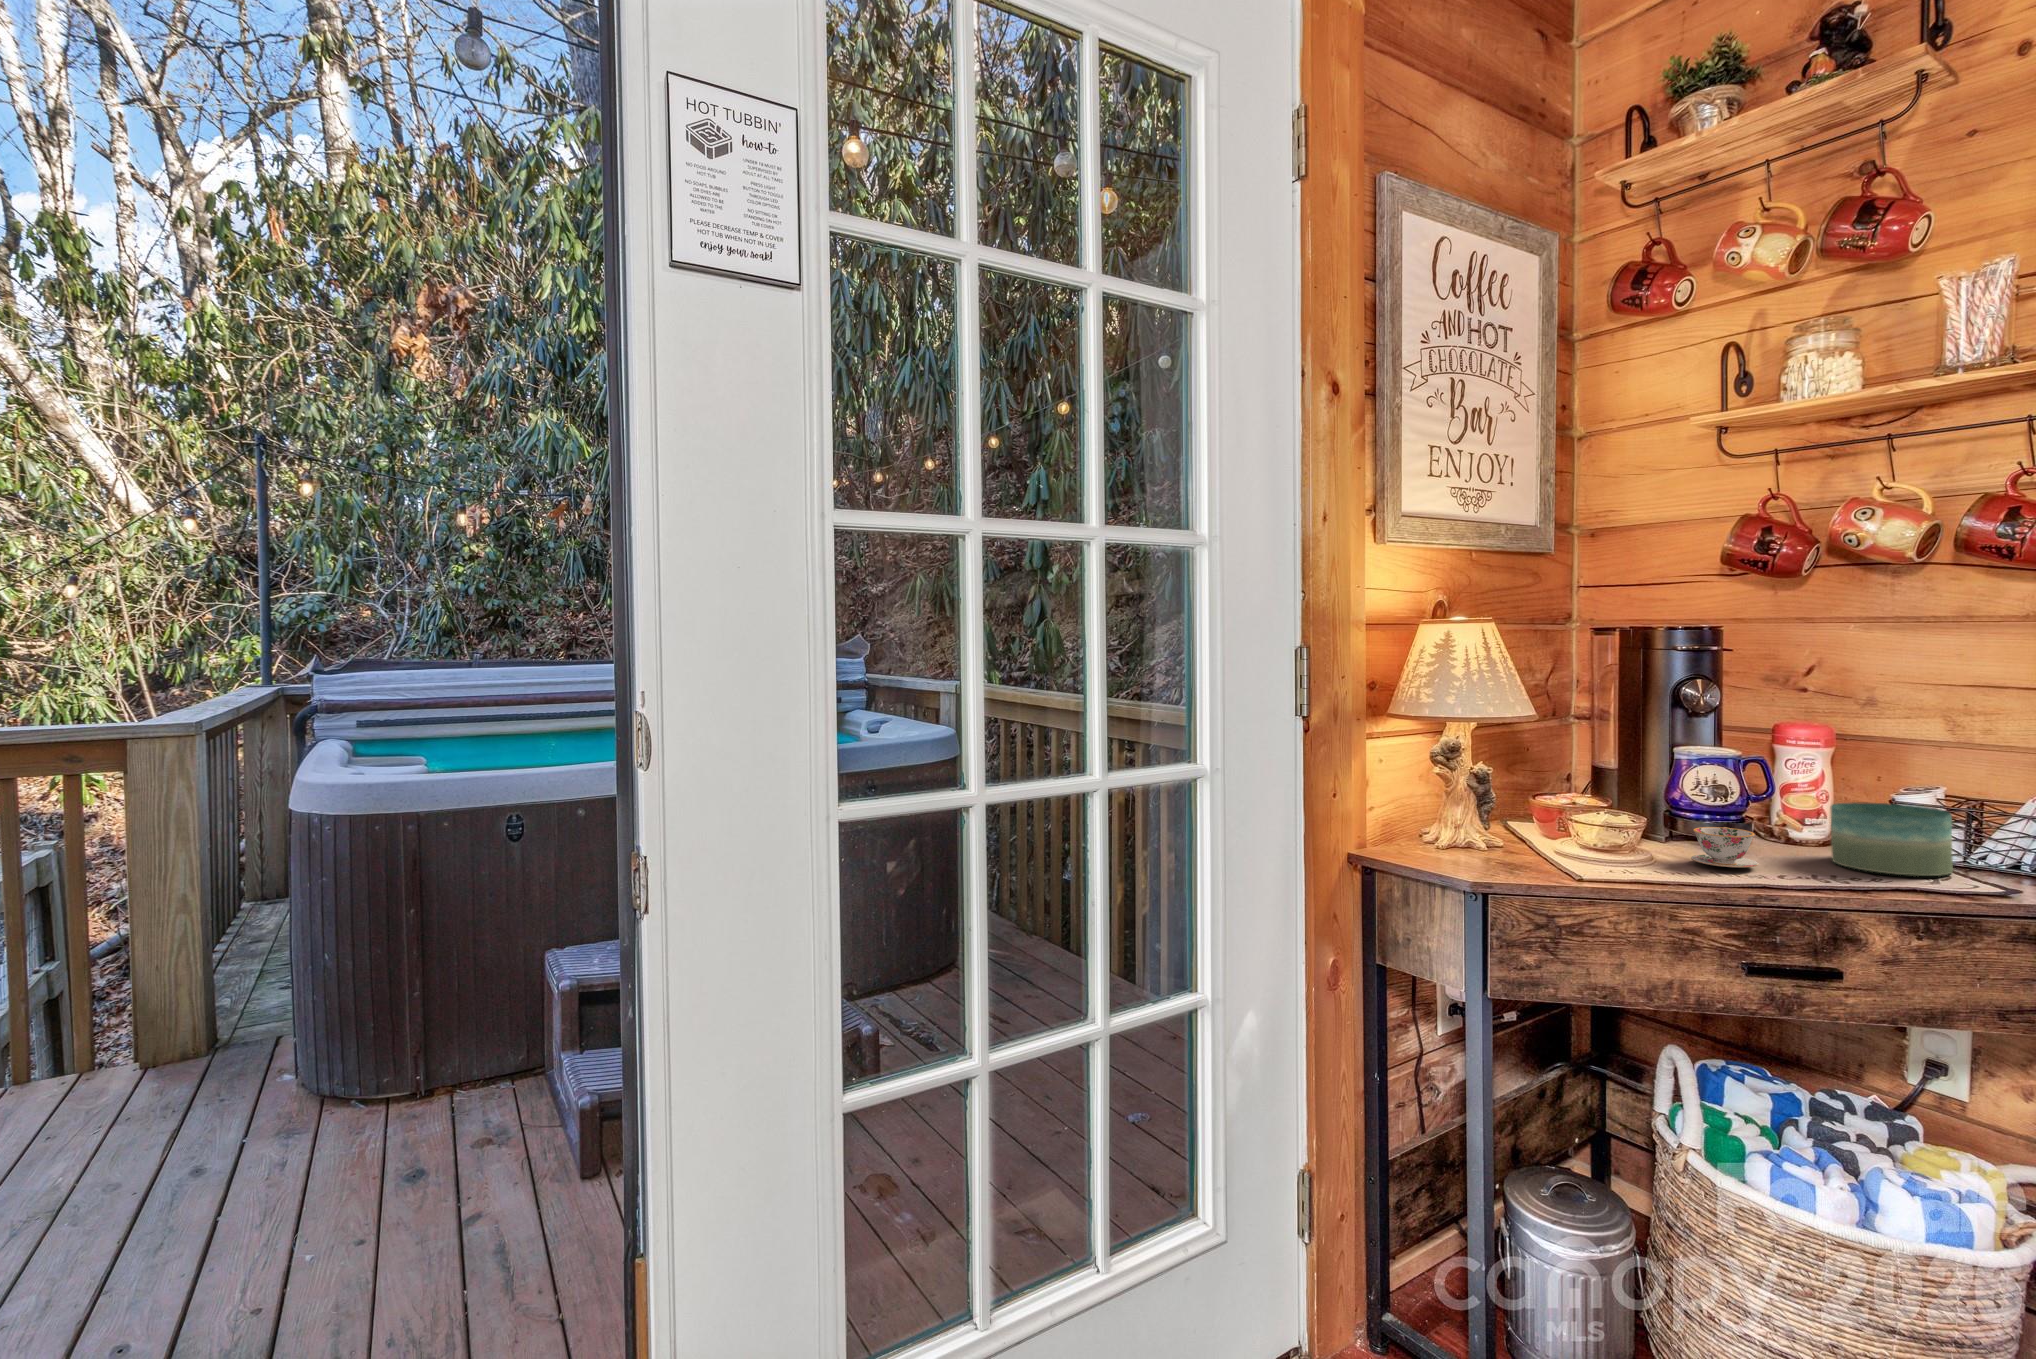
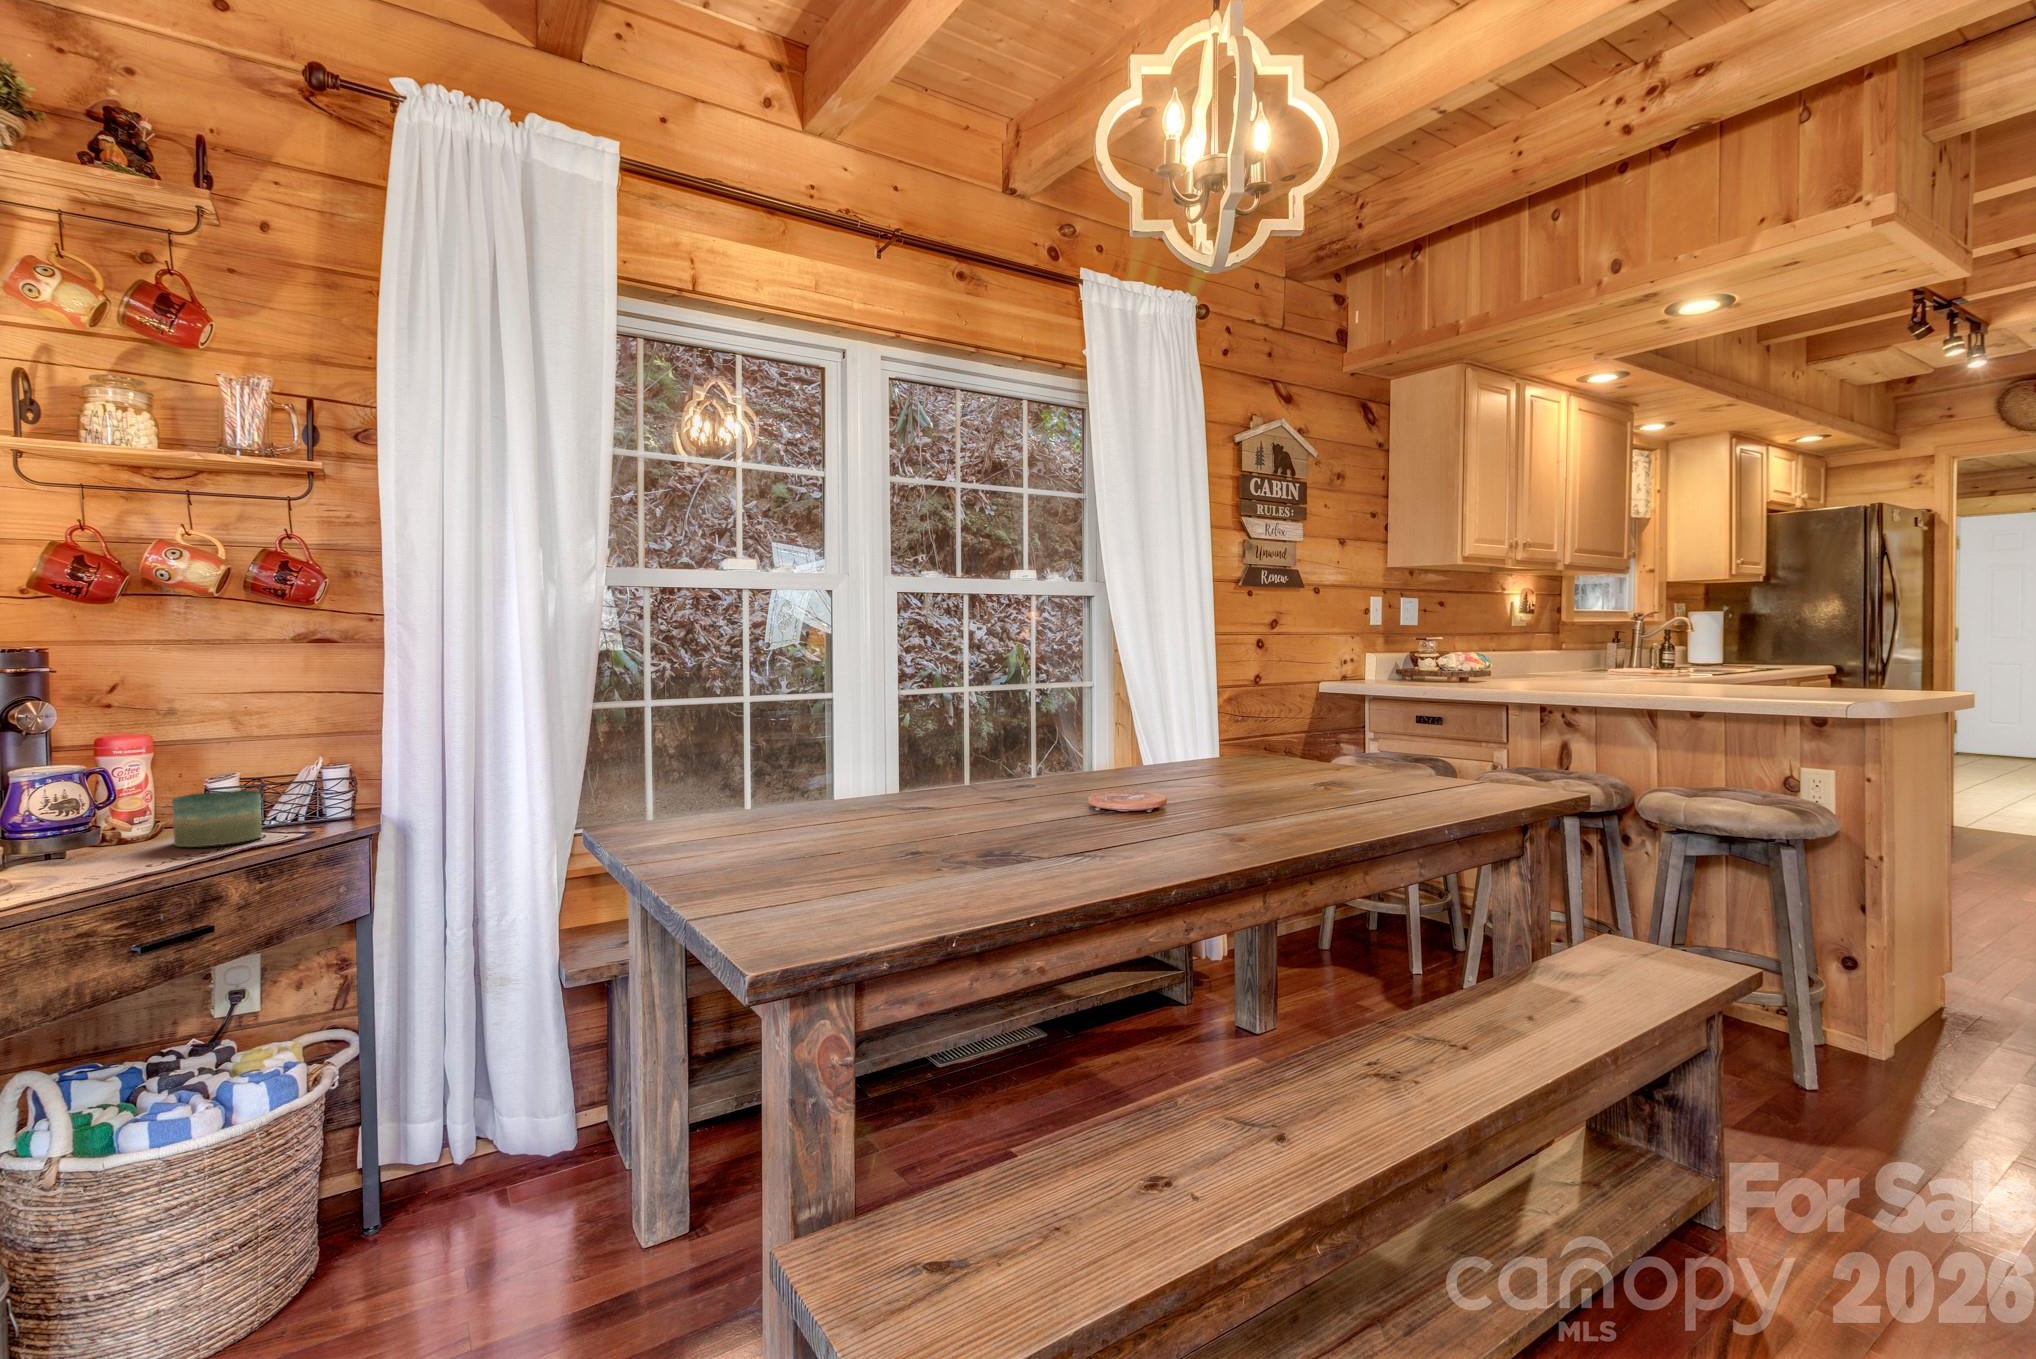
teacup: present [1691,827,1758,867] -> none [58,832,126,869]

